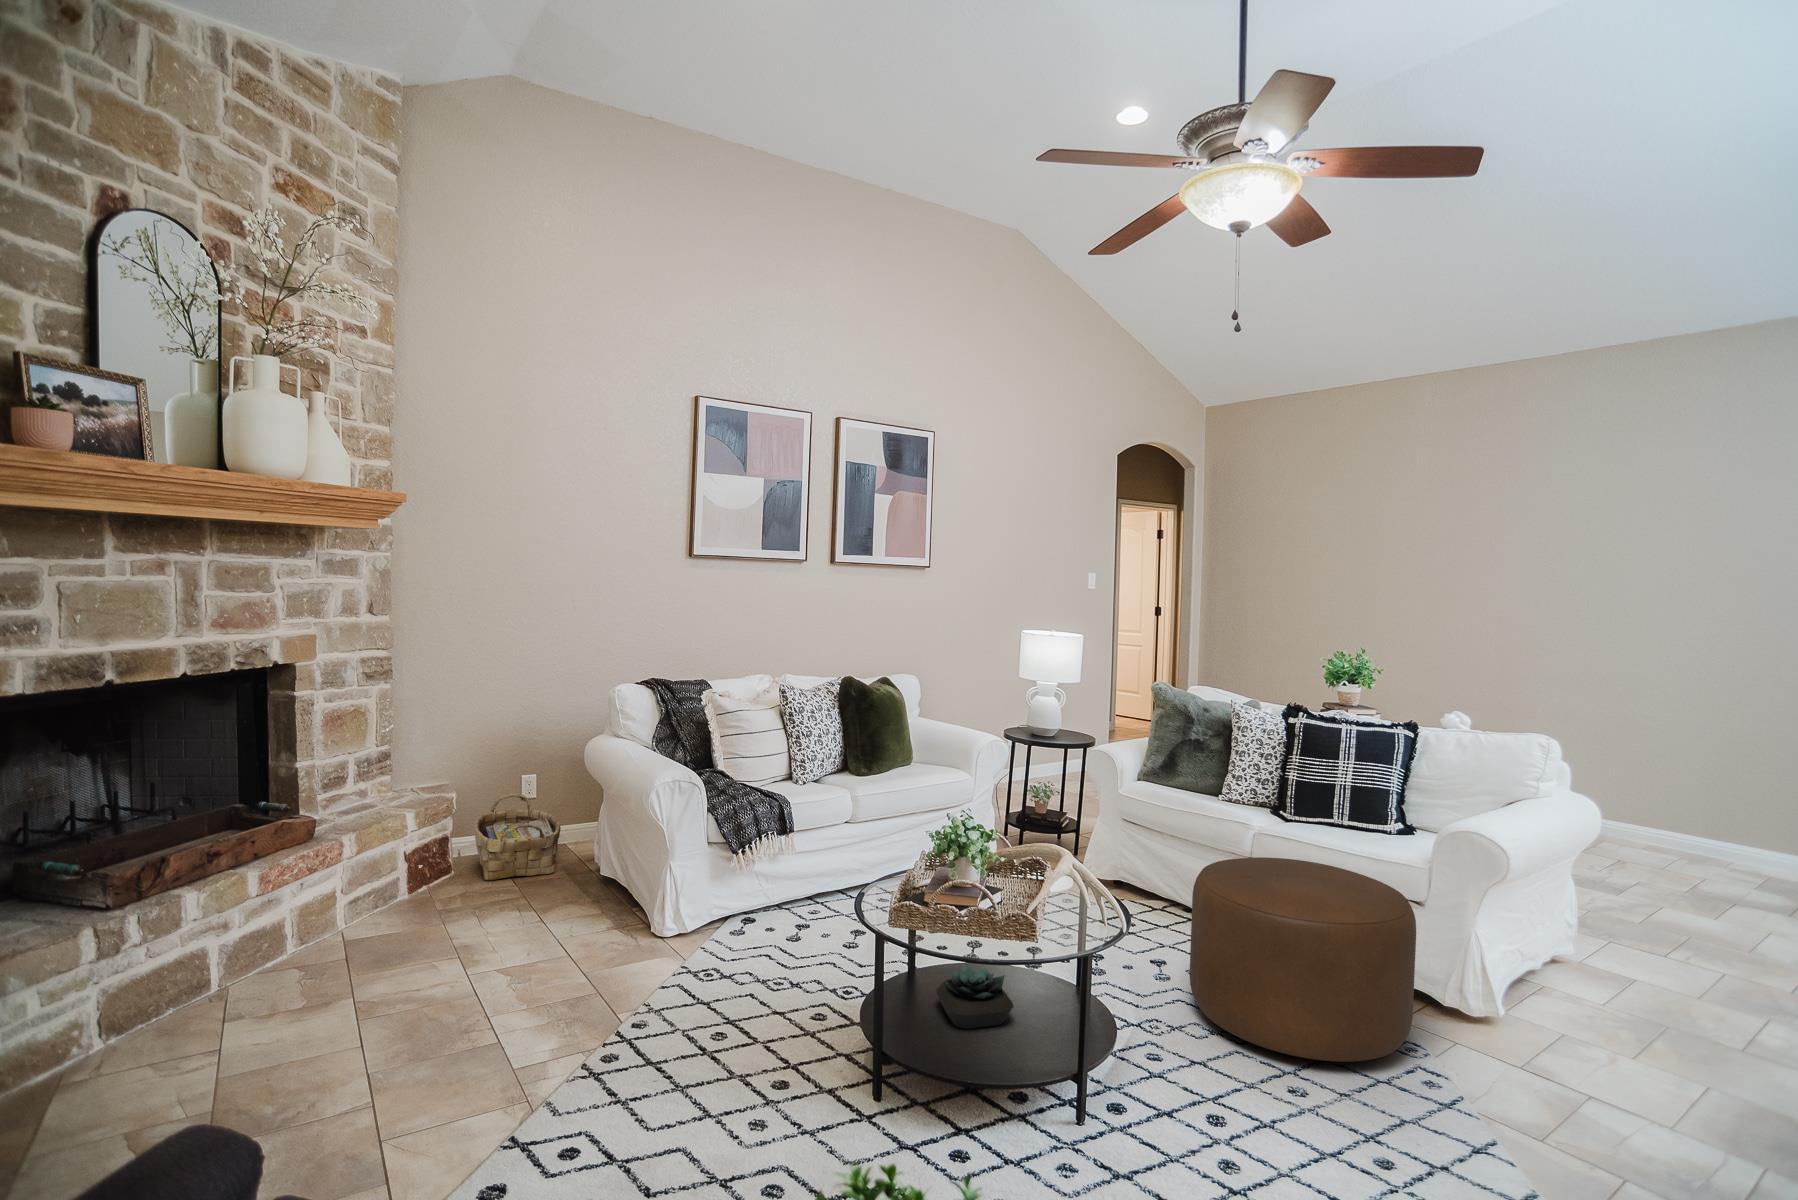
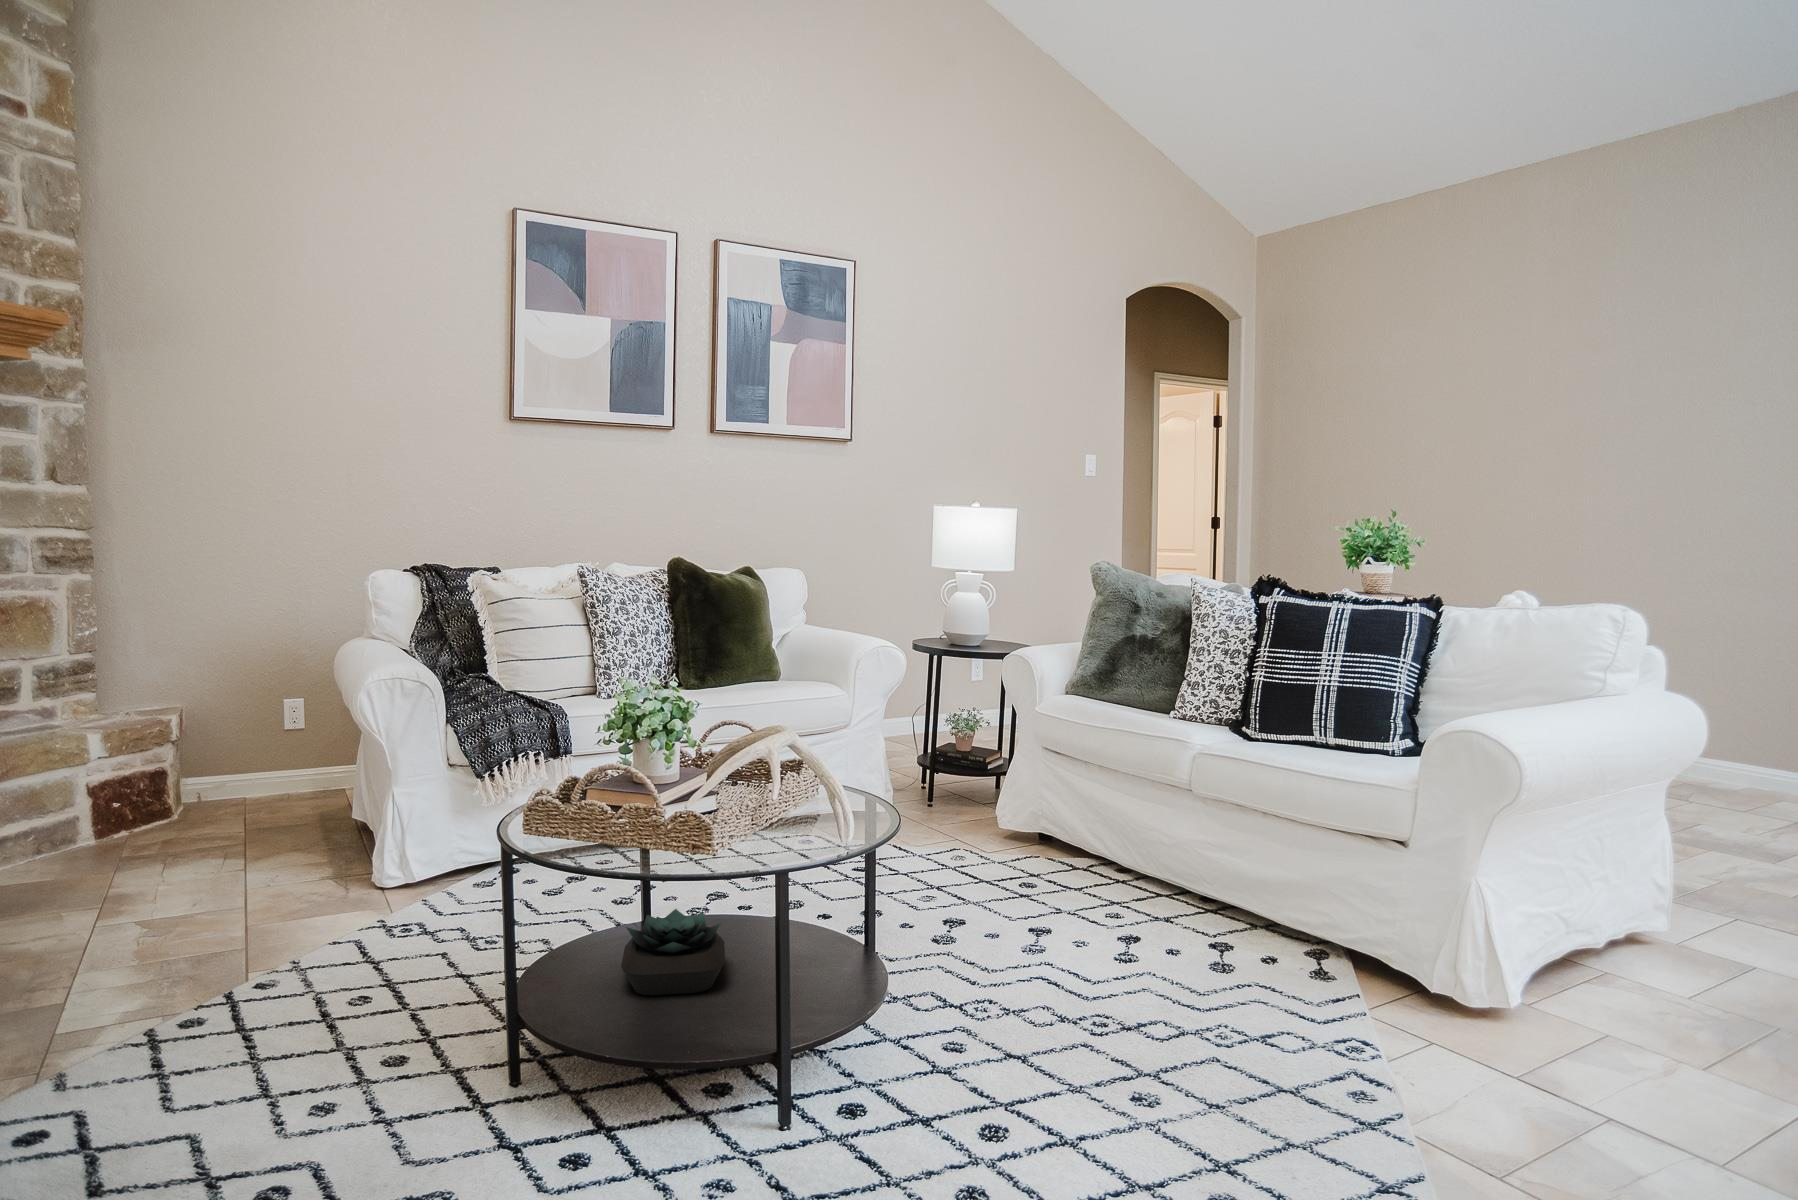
woven basket: present [474,793,561,881] -> none [200,718,320,824]
ottoman: present [1190,857,1416,1062] -> none [1047,776,1367,1061]

